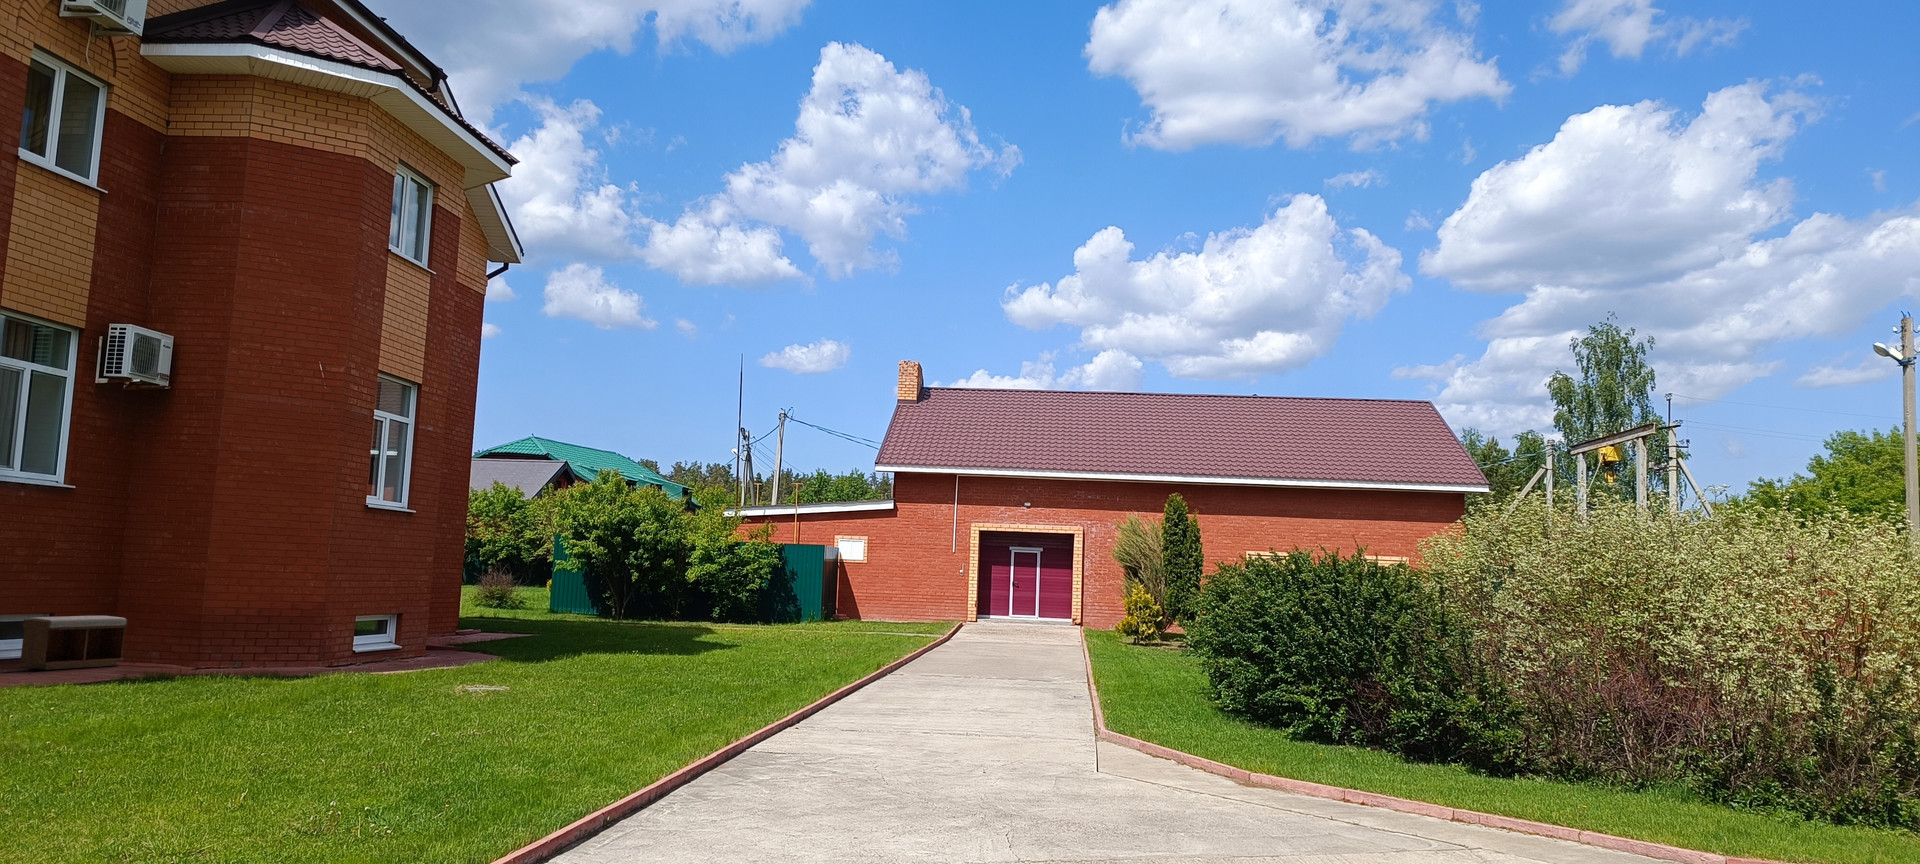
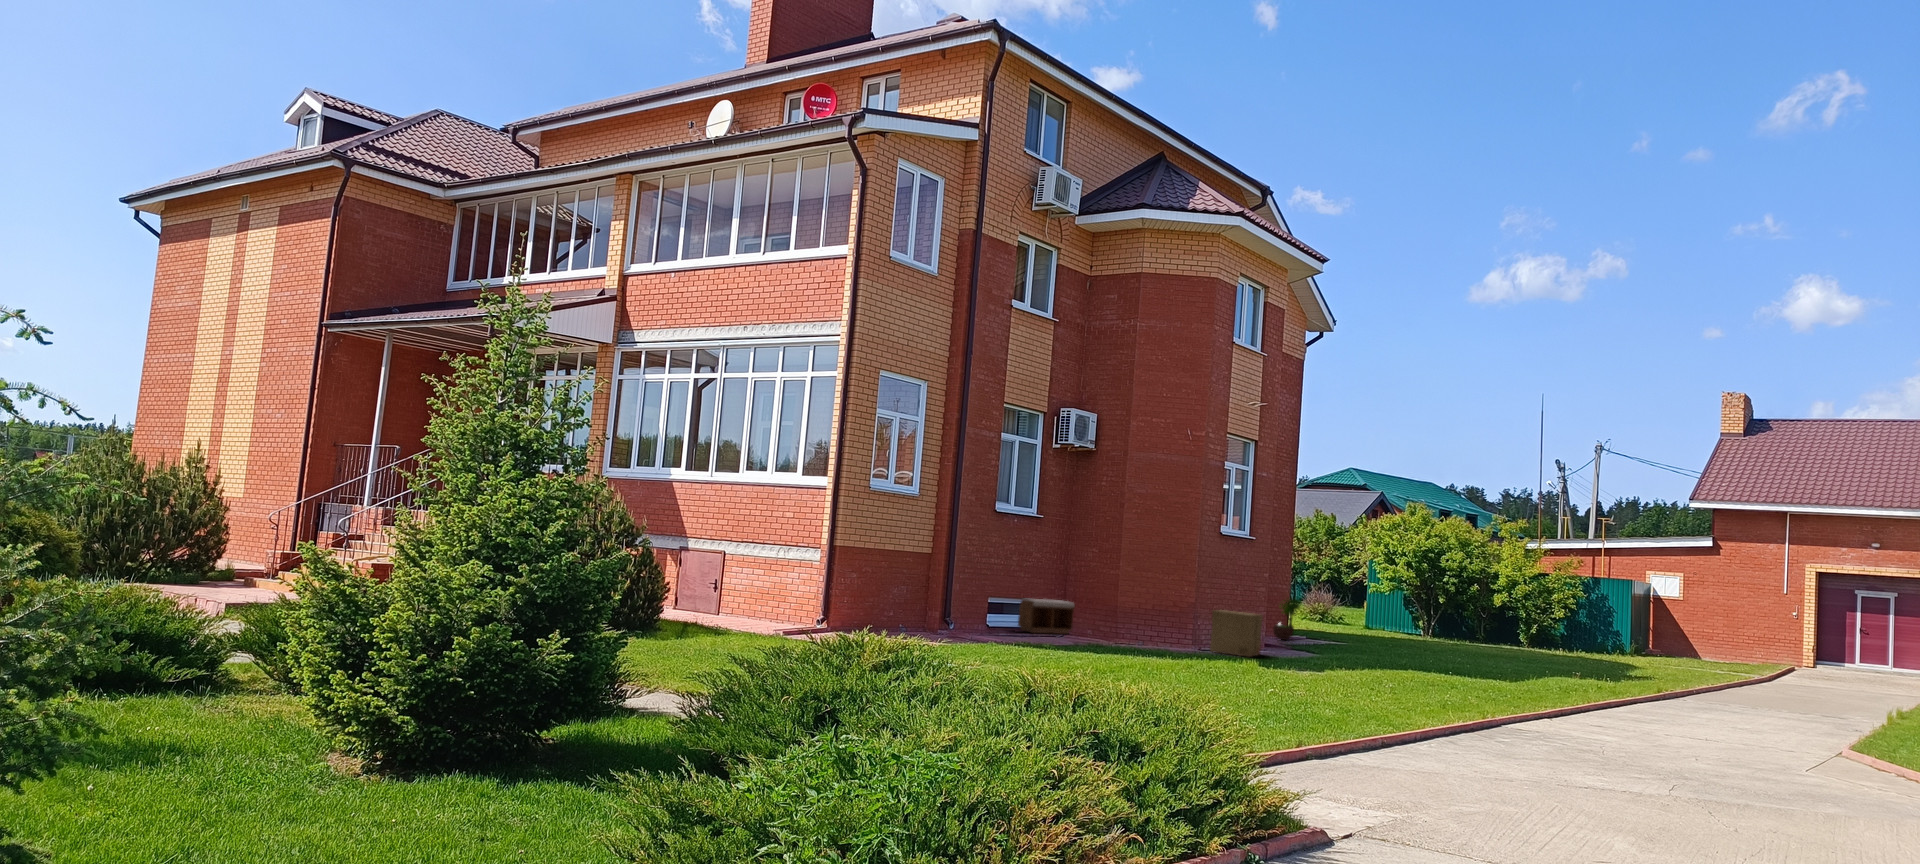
potted tree: none [439,583,478,642] -> present [1273,599,1300,640]
cardboard box: none [347,612,425,673] -> present [1210,610,1263,657]

